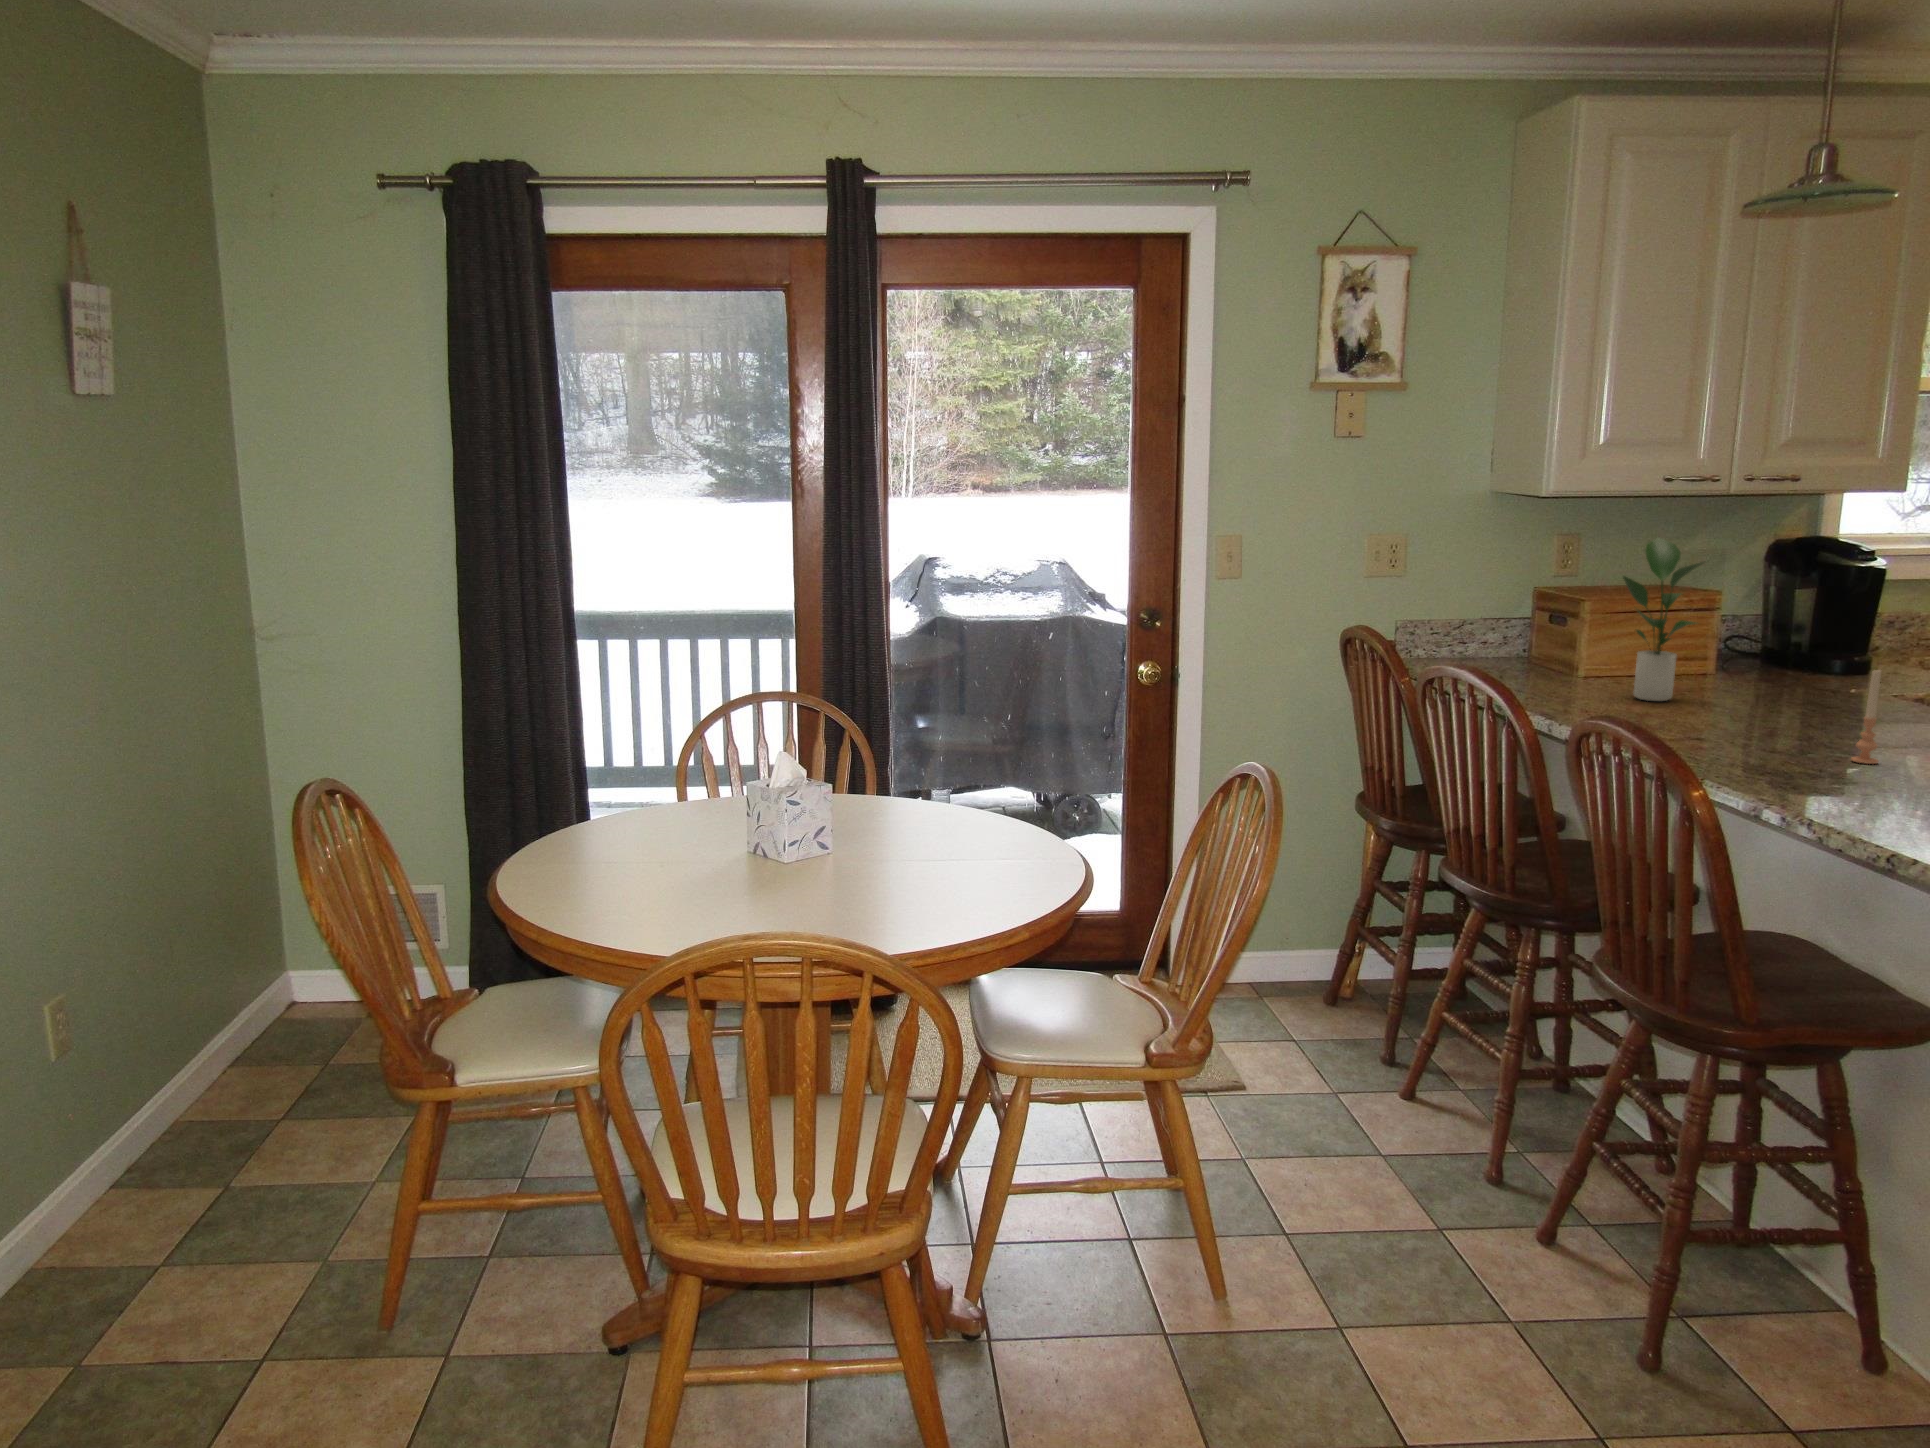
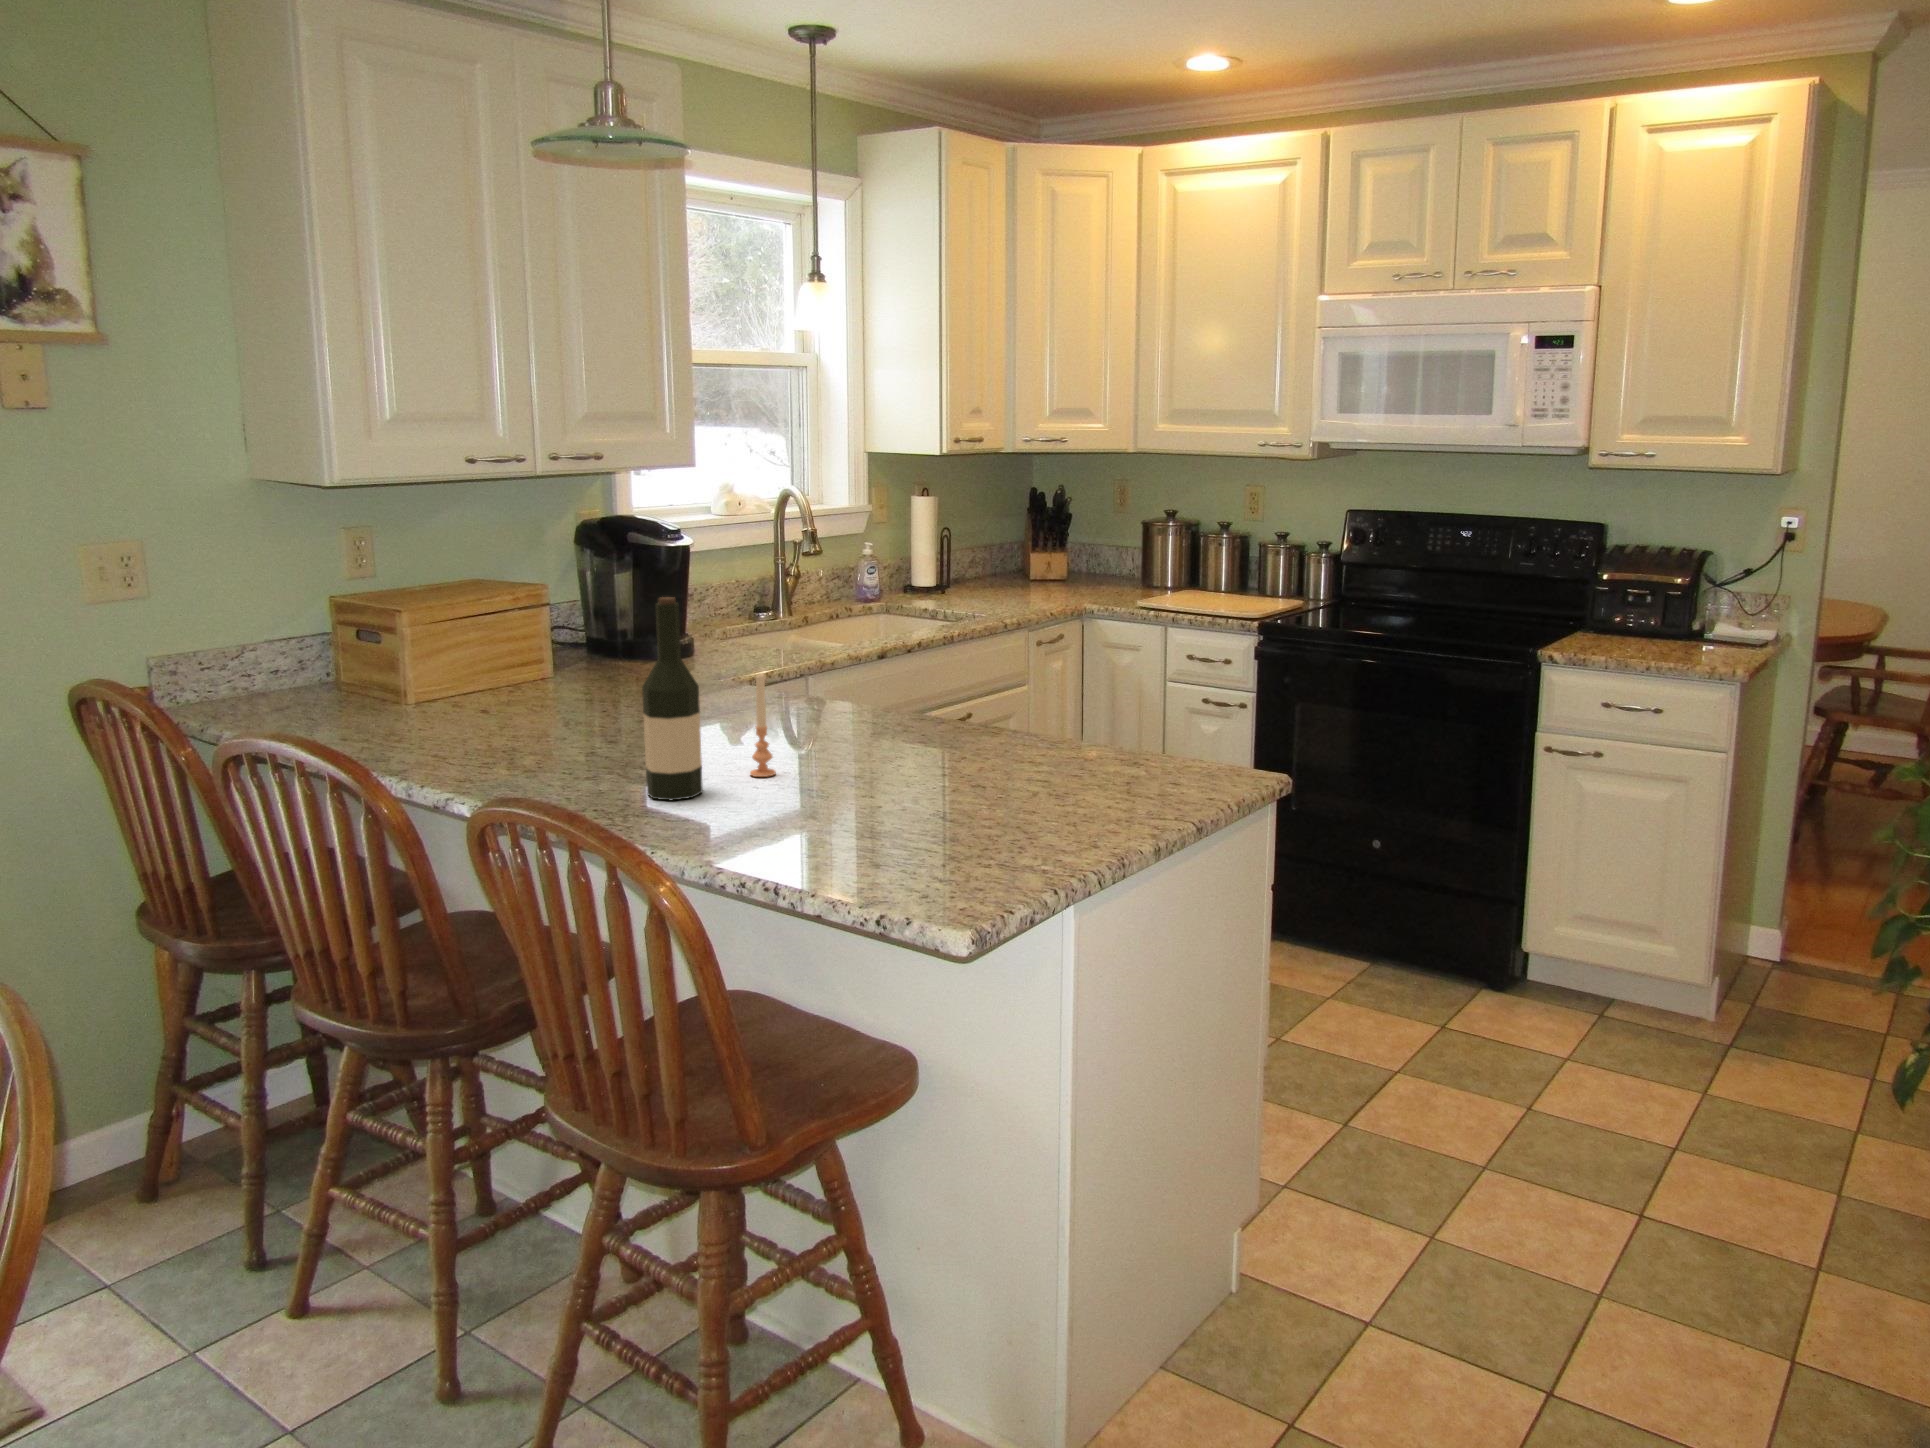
potted plant: present [1623,537,1704,701] -> none [452,531,548,727]
wine bottle: none [1741,590,1805,765] -> present [642,597,703,800]

